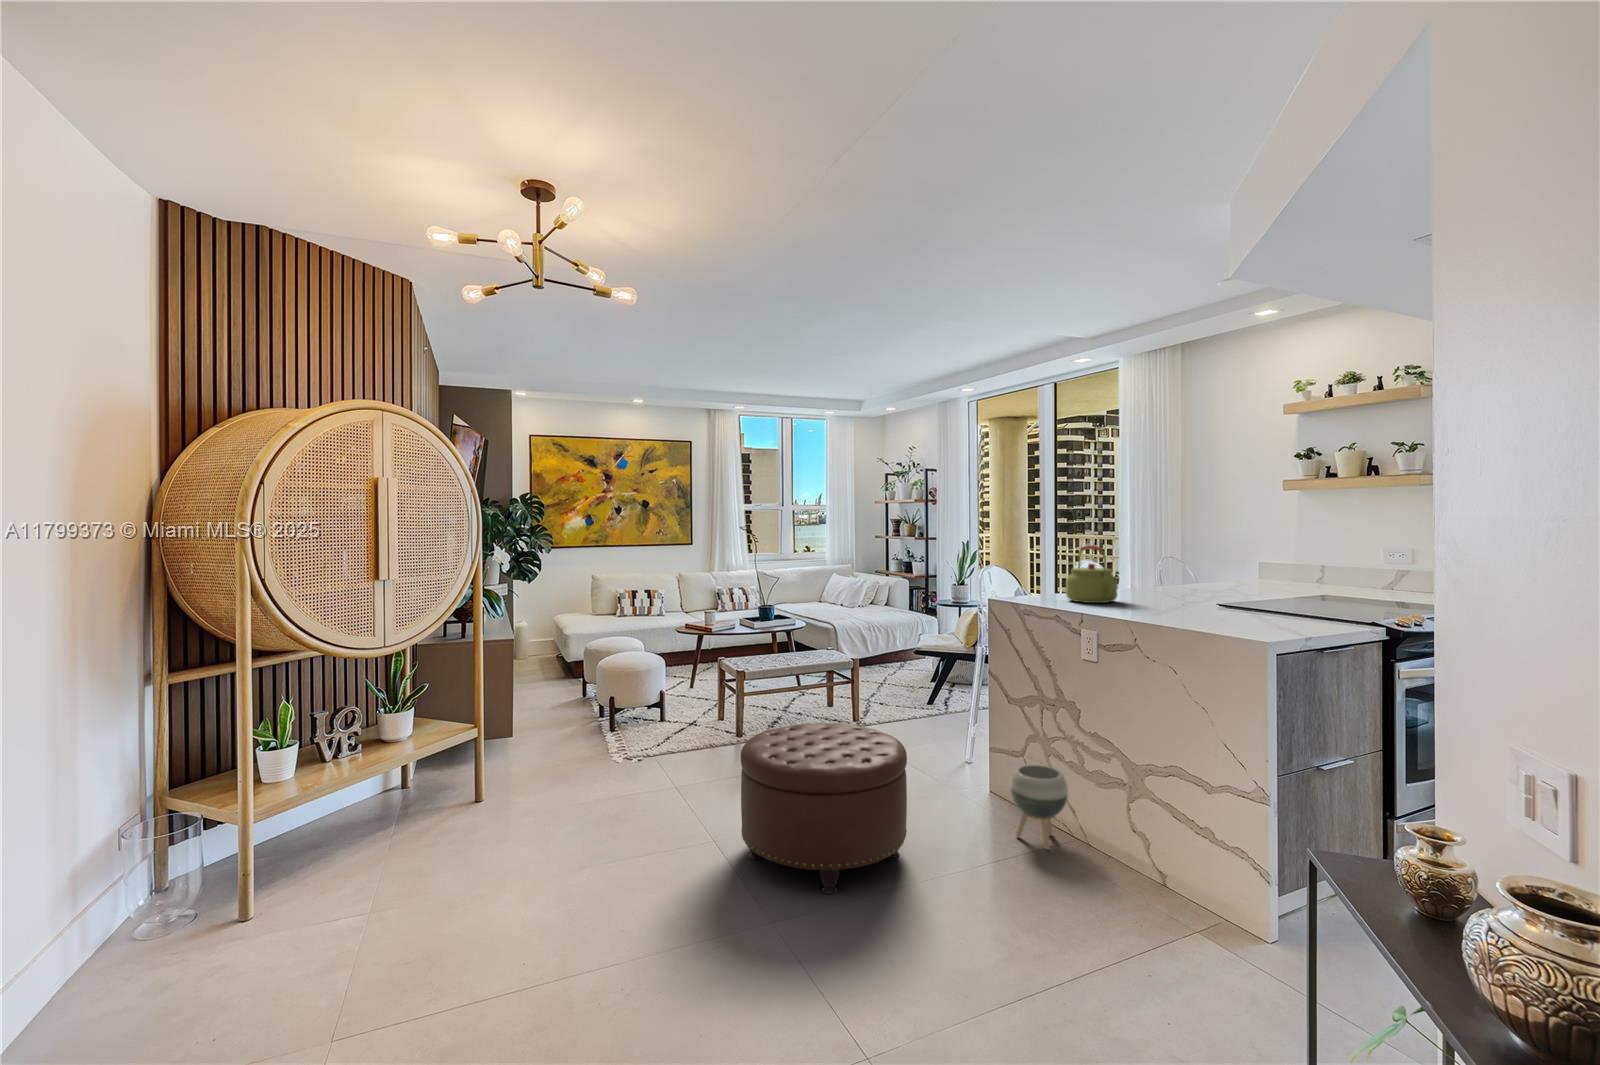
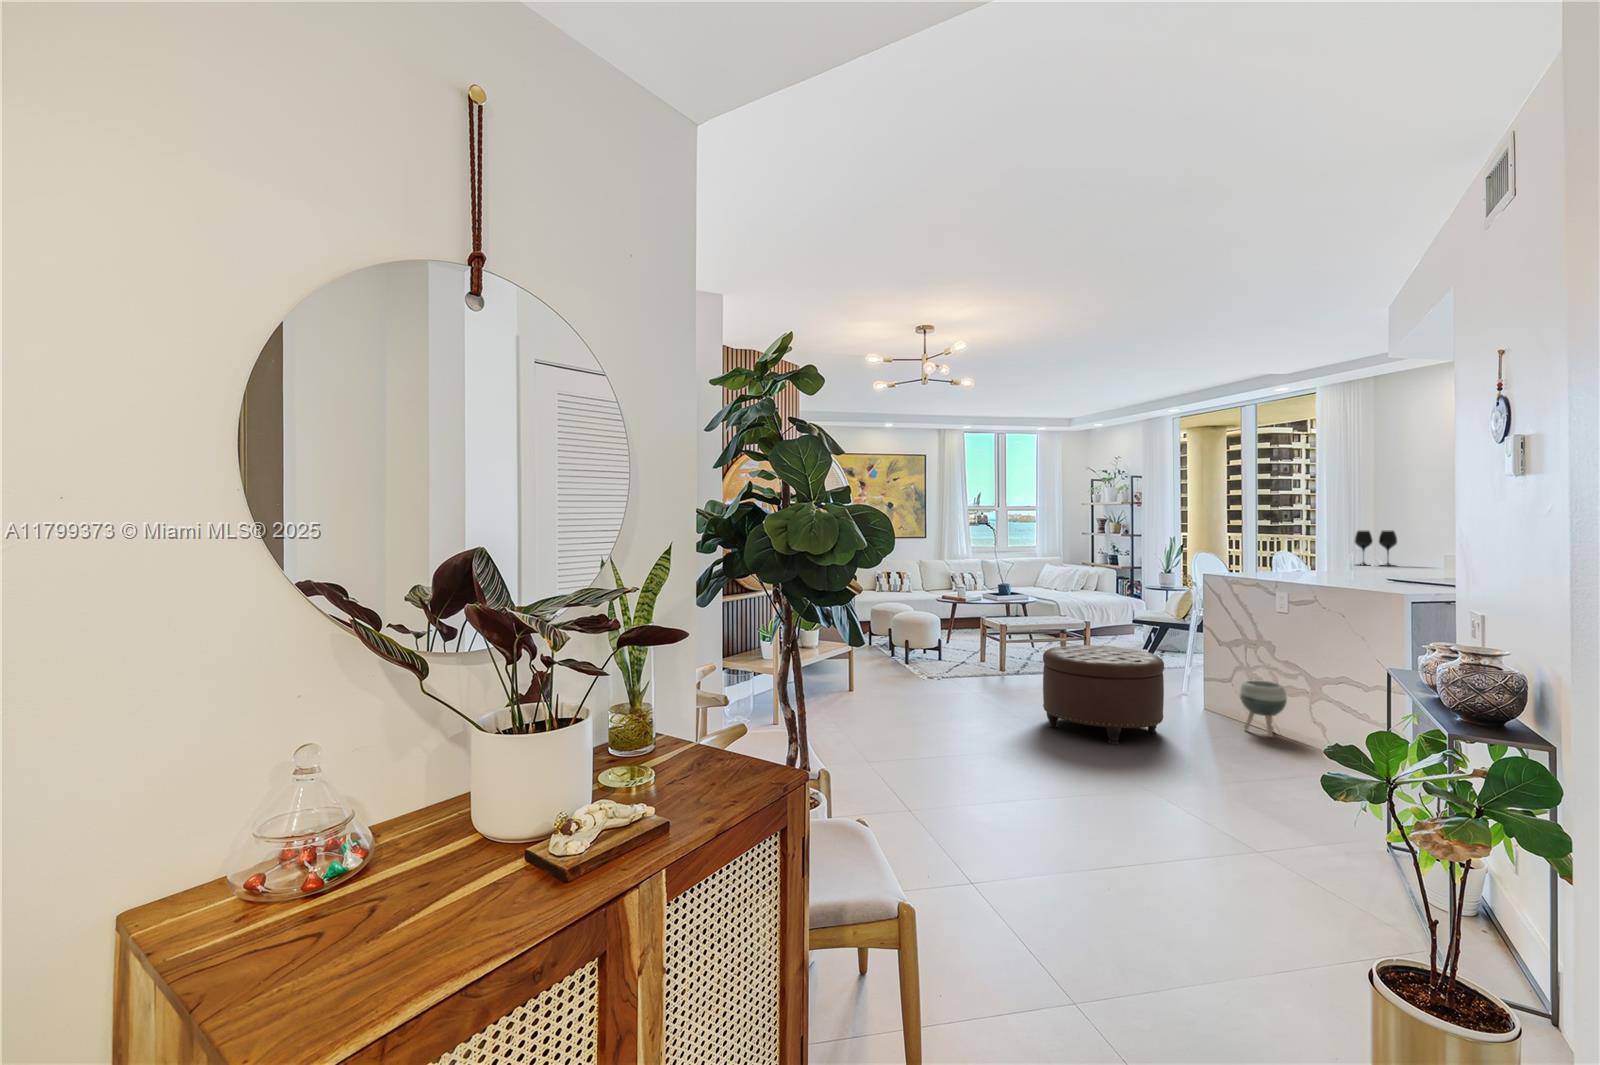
kettle: present [1066,545,1117,603] -> none [1283,525,1327,567]
wine glass: none [1149,548,1197,594] -> present [1355,530,1397,566]

